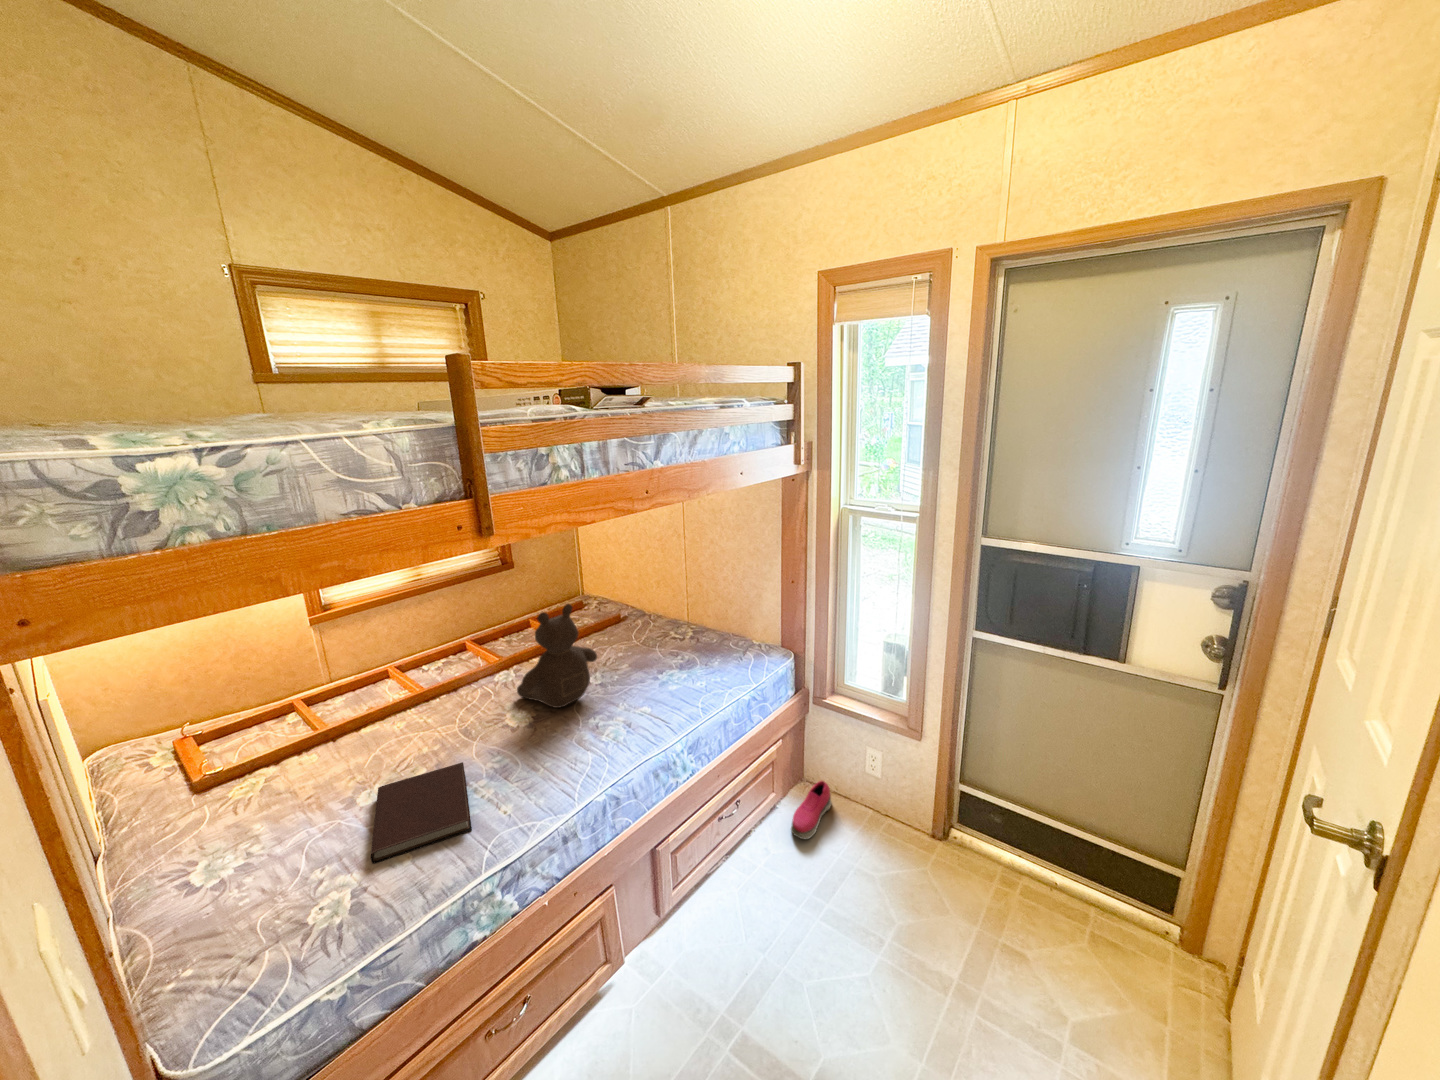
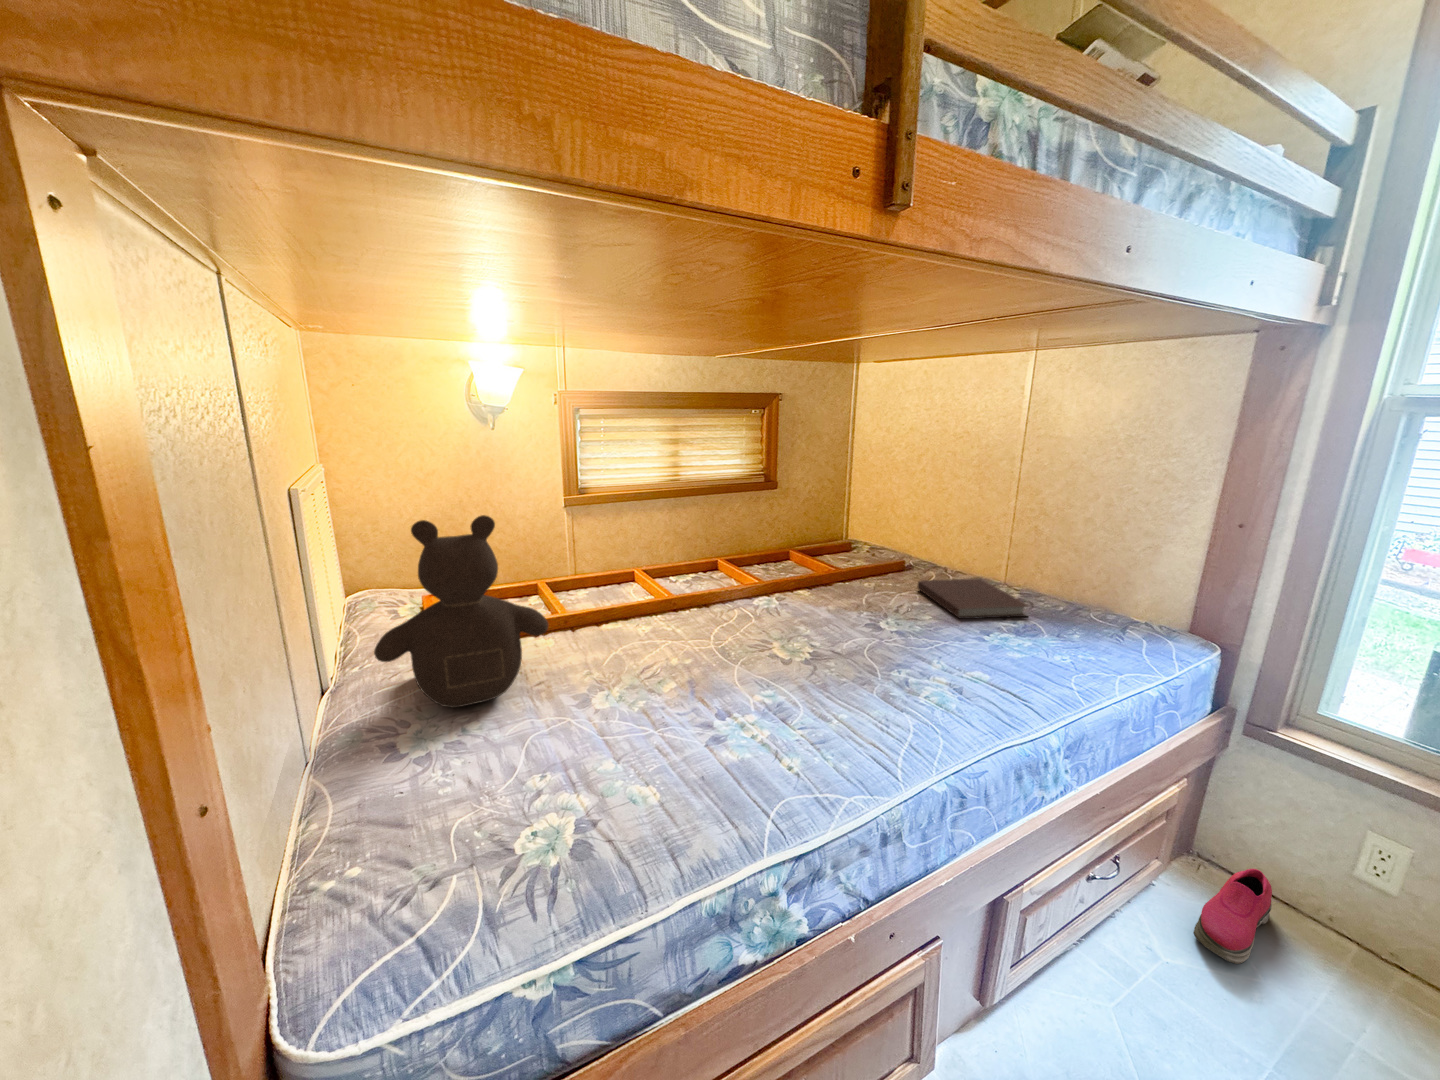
teddy bear: present [517,604,597,708] -> present [374,515,548,707]
notebook: present [371,762,472,864] -> present [918,579,1028,619]

